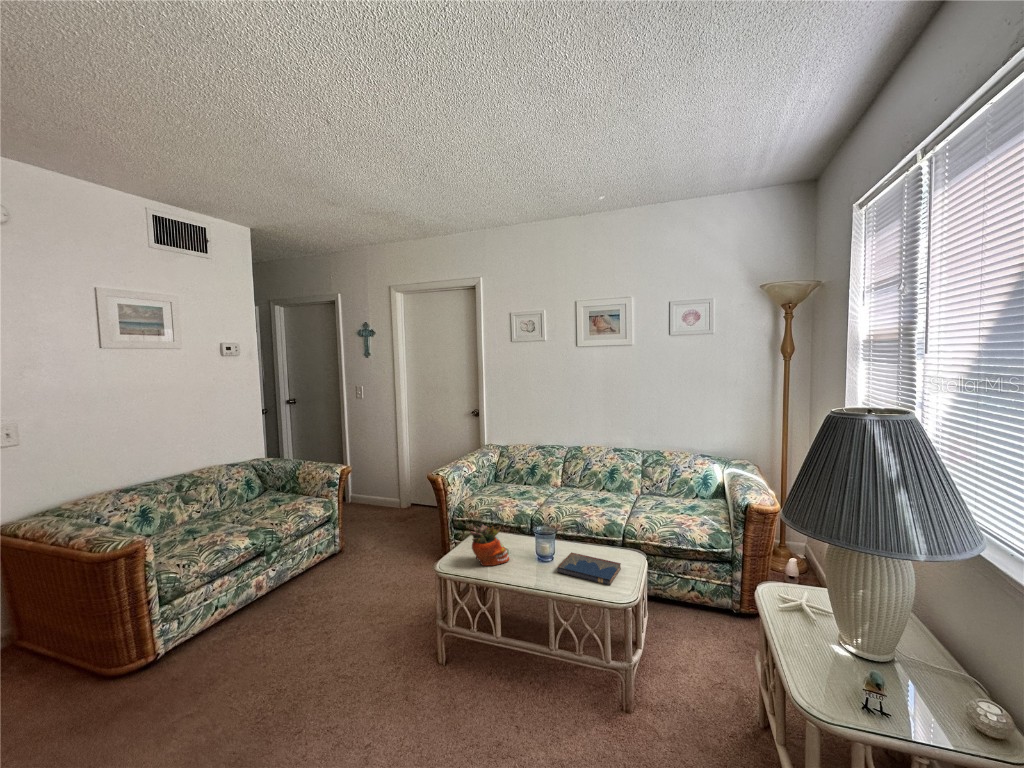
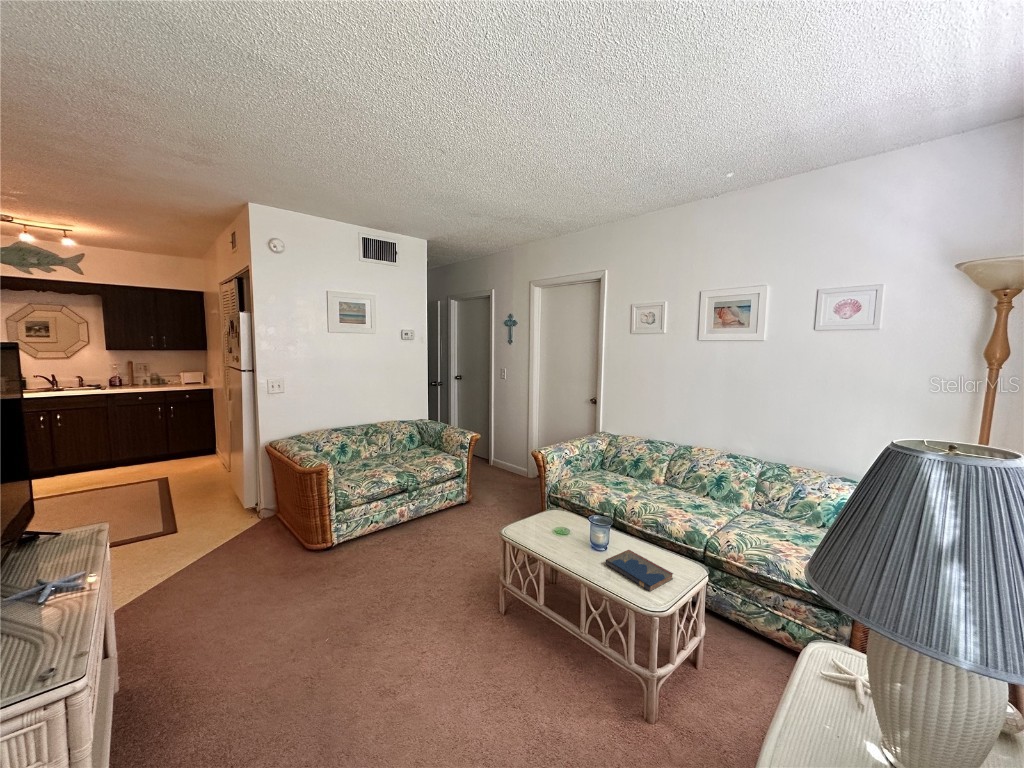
succulent planter: present [471,525,509,566] -> none [536,504,570,543]

